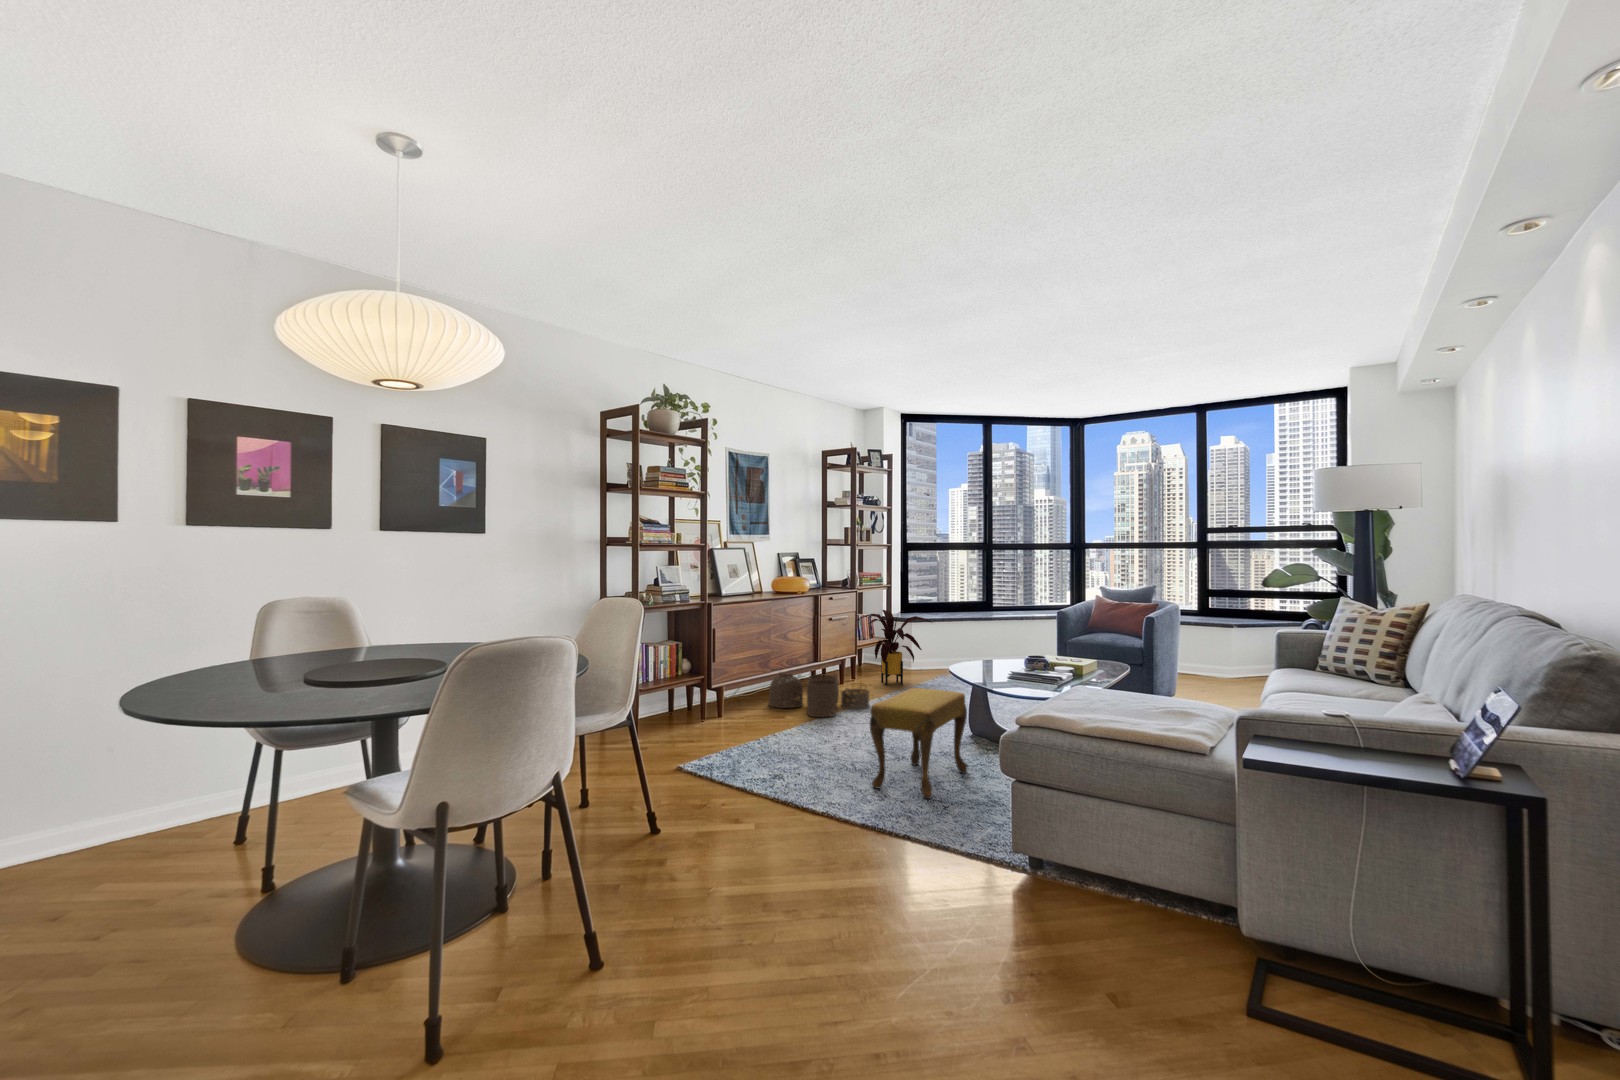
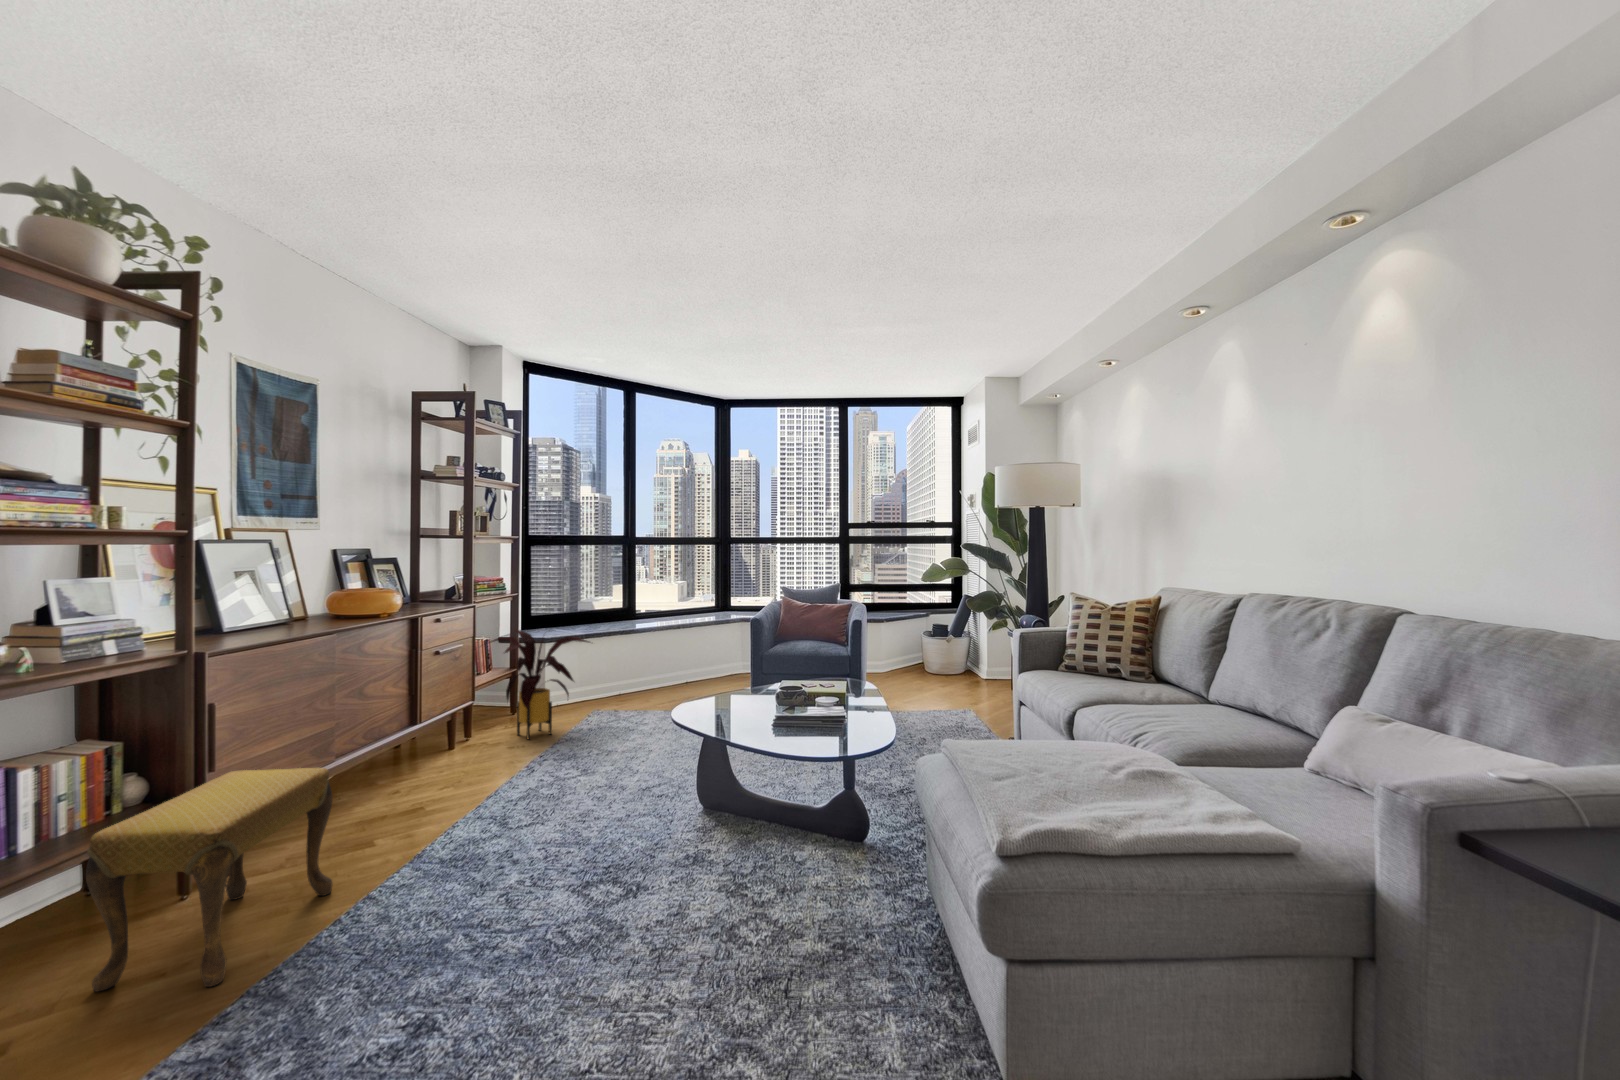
woven basket: present [769,673,869,717] -> none [335,745,529,832]
footstool: present [870,688,967,799] -> present [86,768,333,991]

